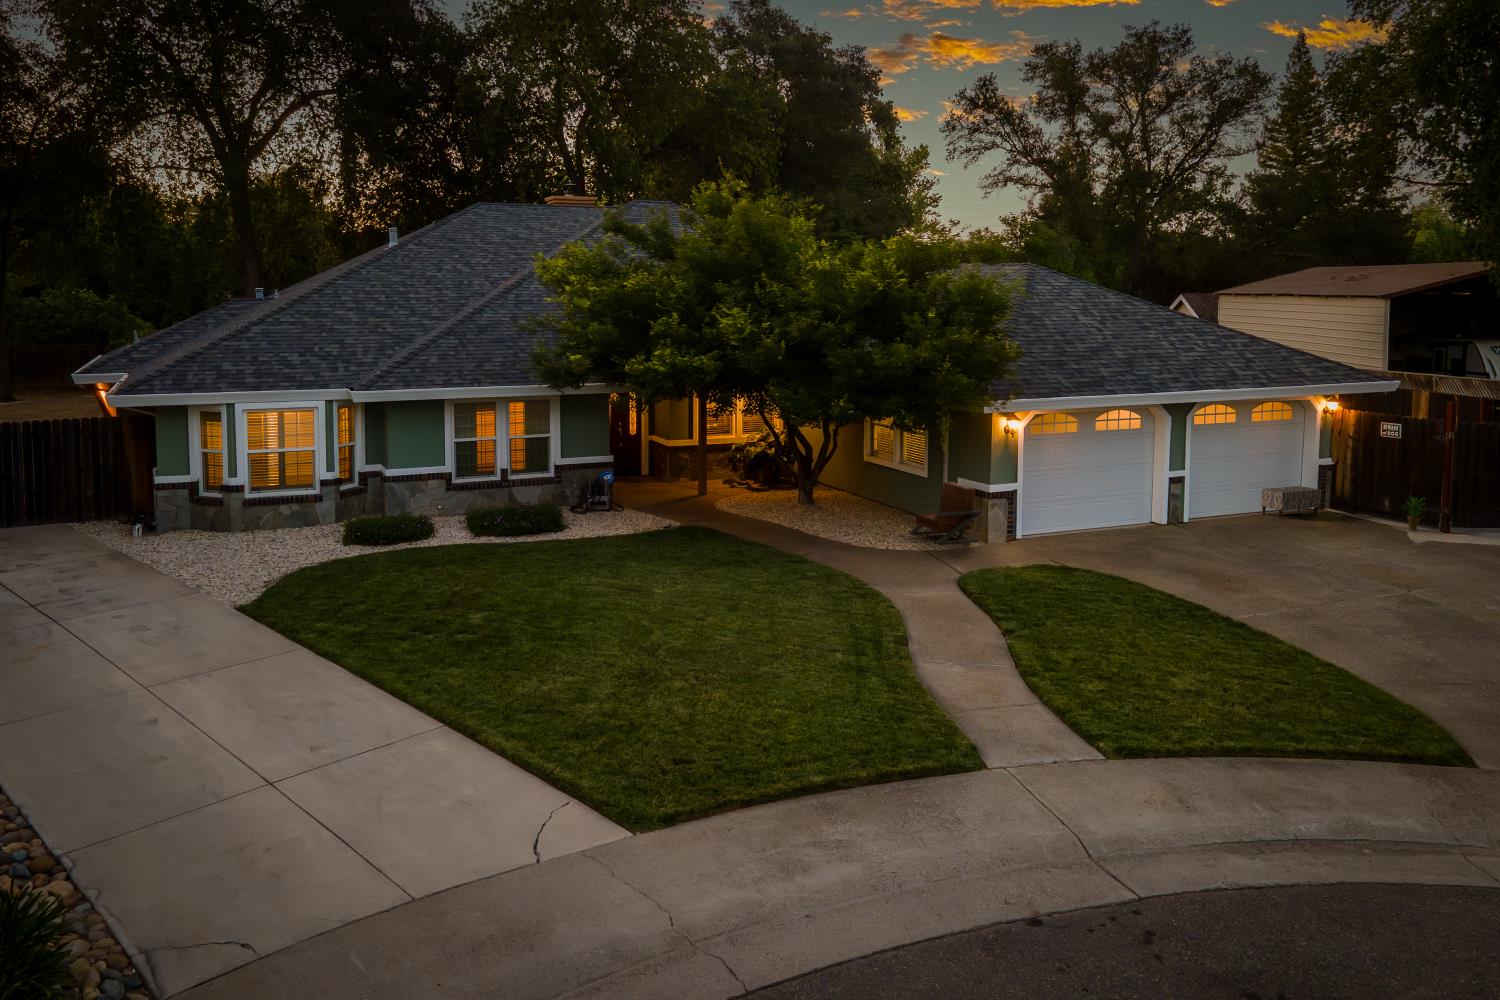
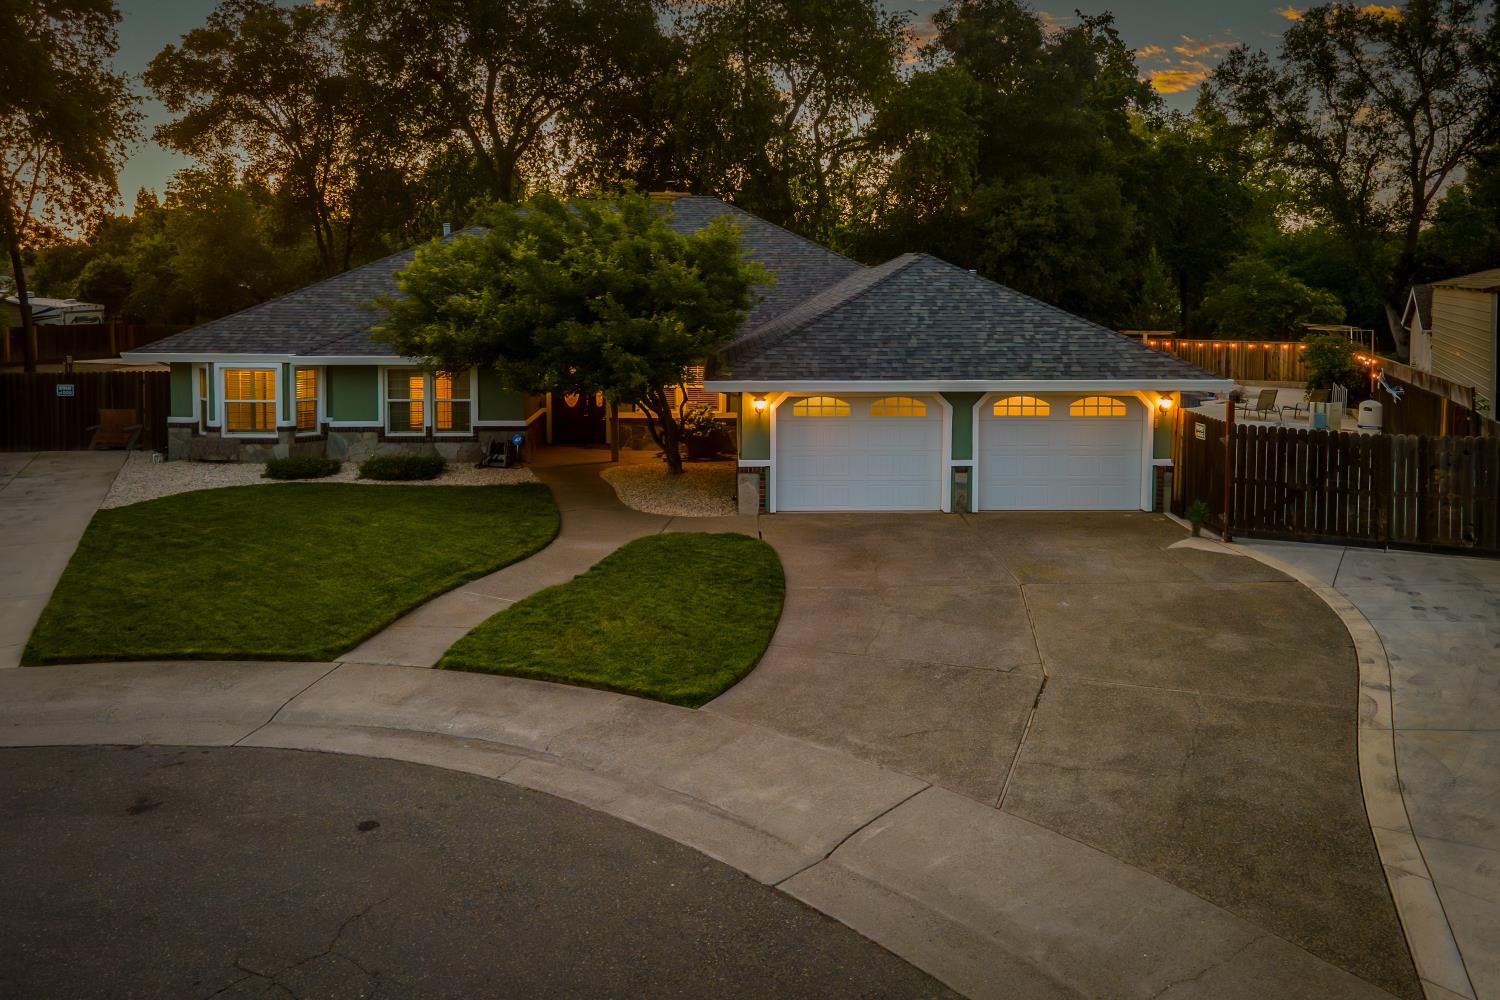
lounge chair: present [910,482,982,544] -> present [87,409,143,451]
bench: present [1261,486,1321,518] -> present [186,437,241,463]

